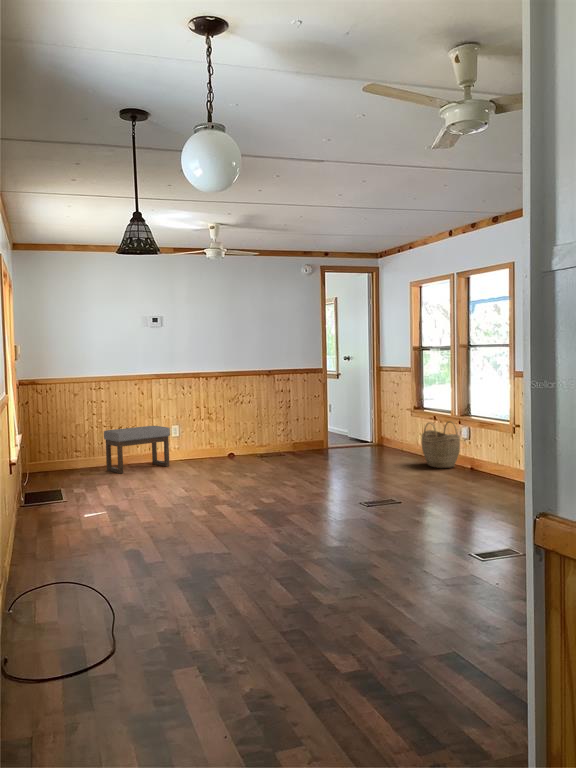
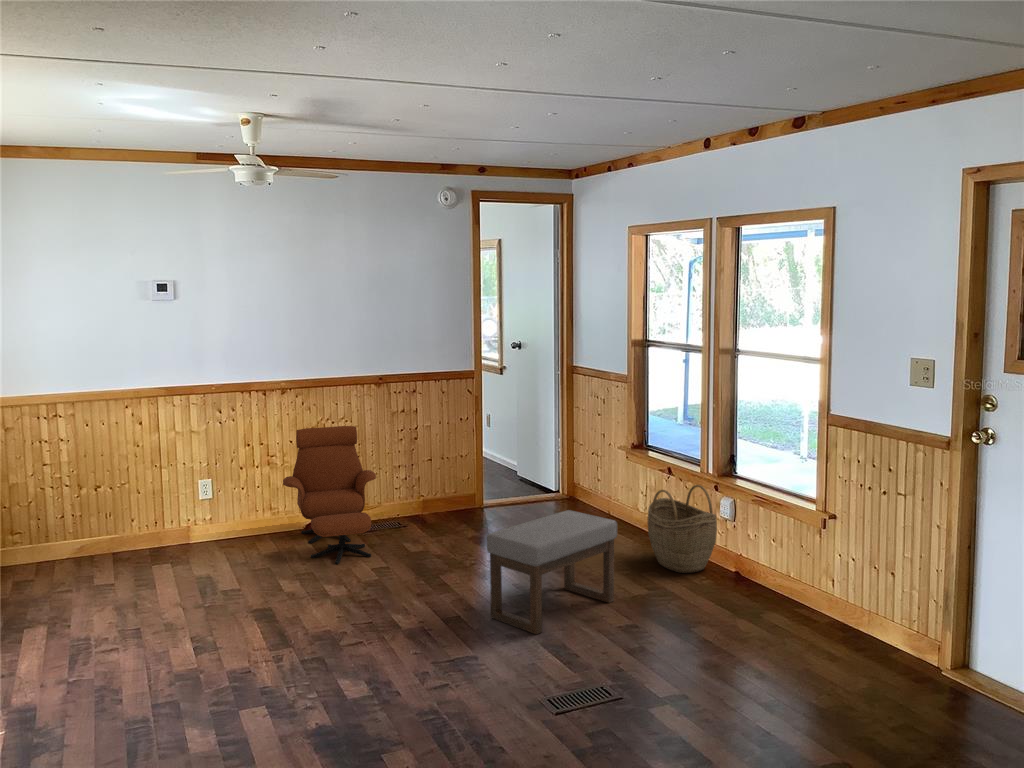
lounge chair: none [217,397,268,467] -> present [283,426,376,564]
ottoman: present [104,426,170,473] -> present [487,510,617,634]

